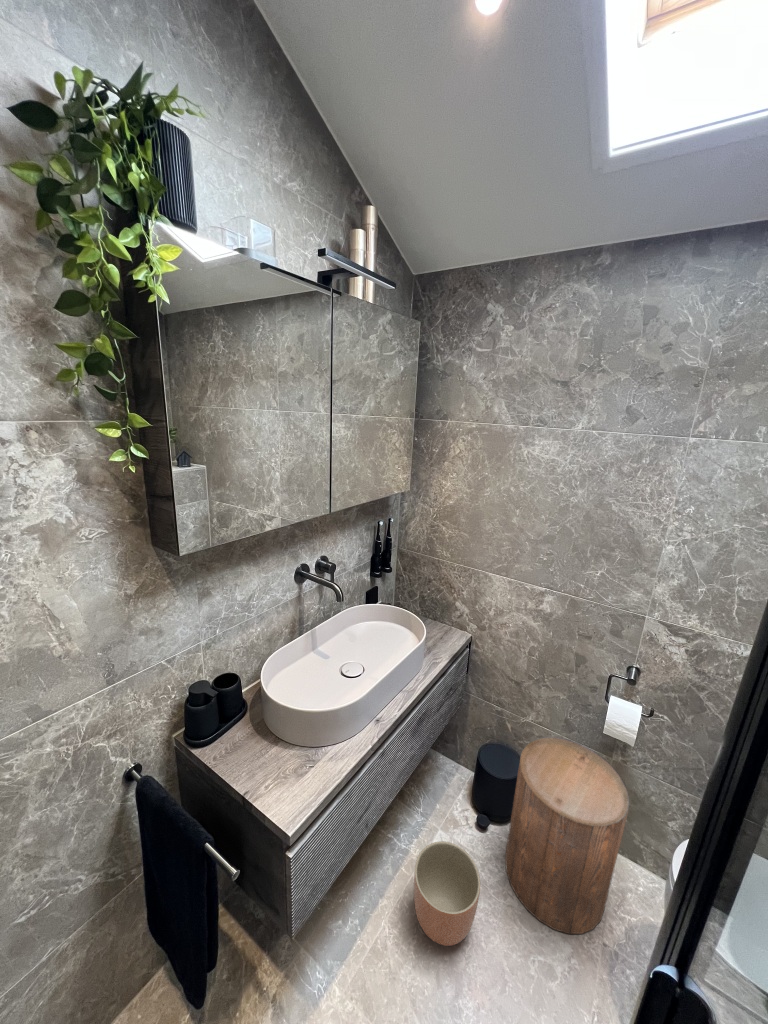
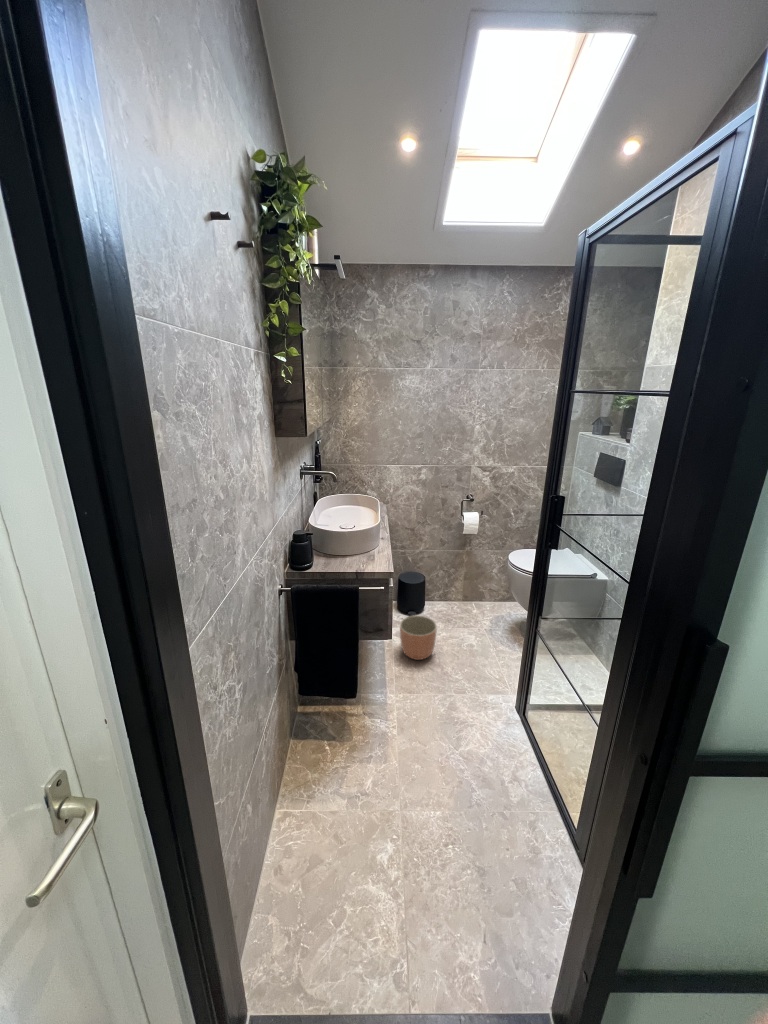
stool: present [505,737,630,934] -> none [427,547,484,635]

